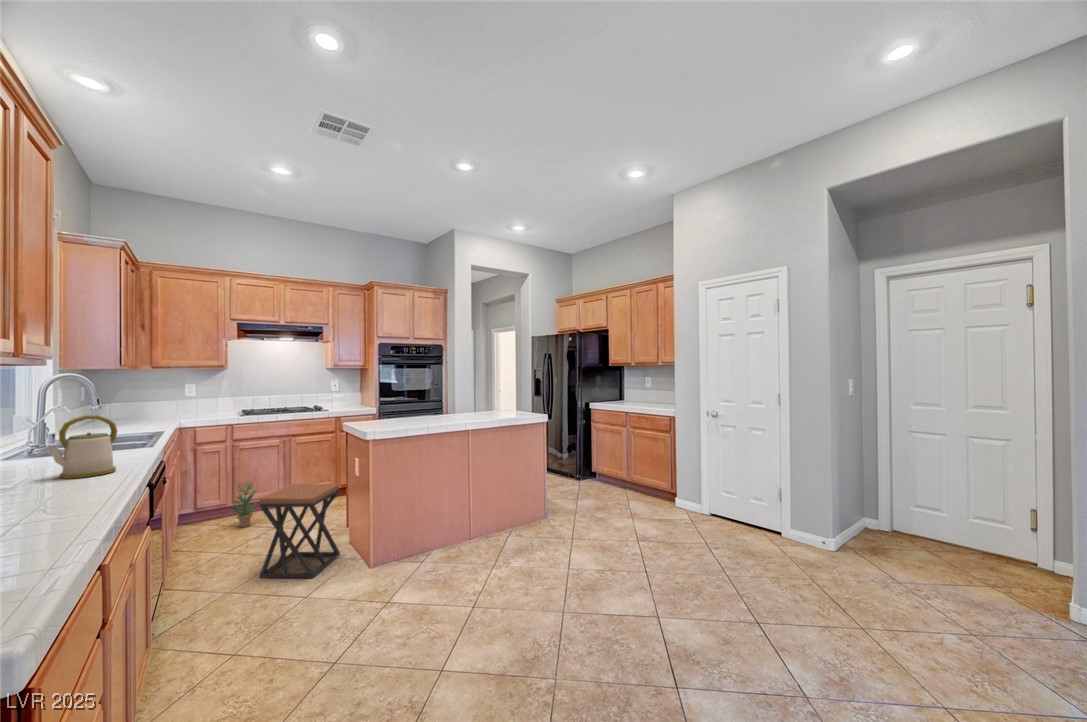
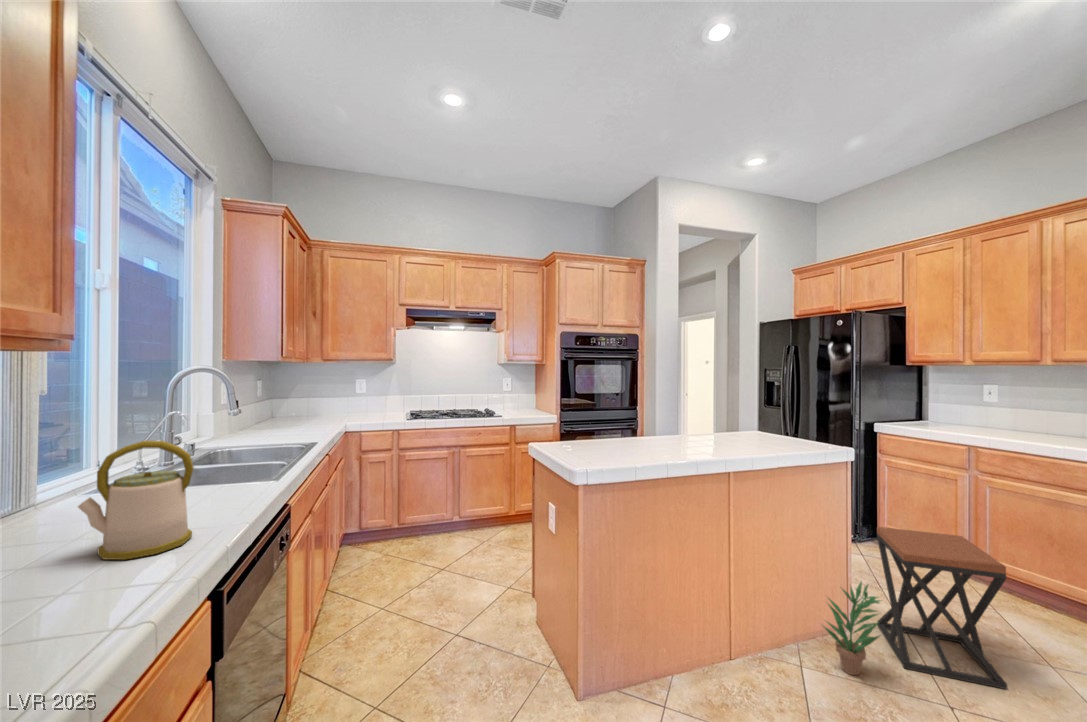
potted plant: present [232,482,257,527] -> present [823,581,881,675]
stool: present [260,484,340,578] -> present [877,527,1007,689]

